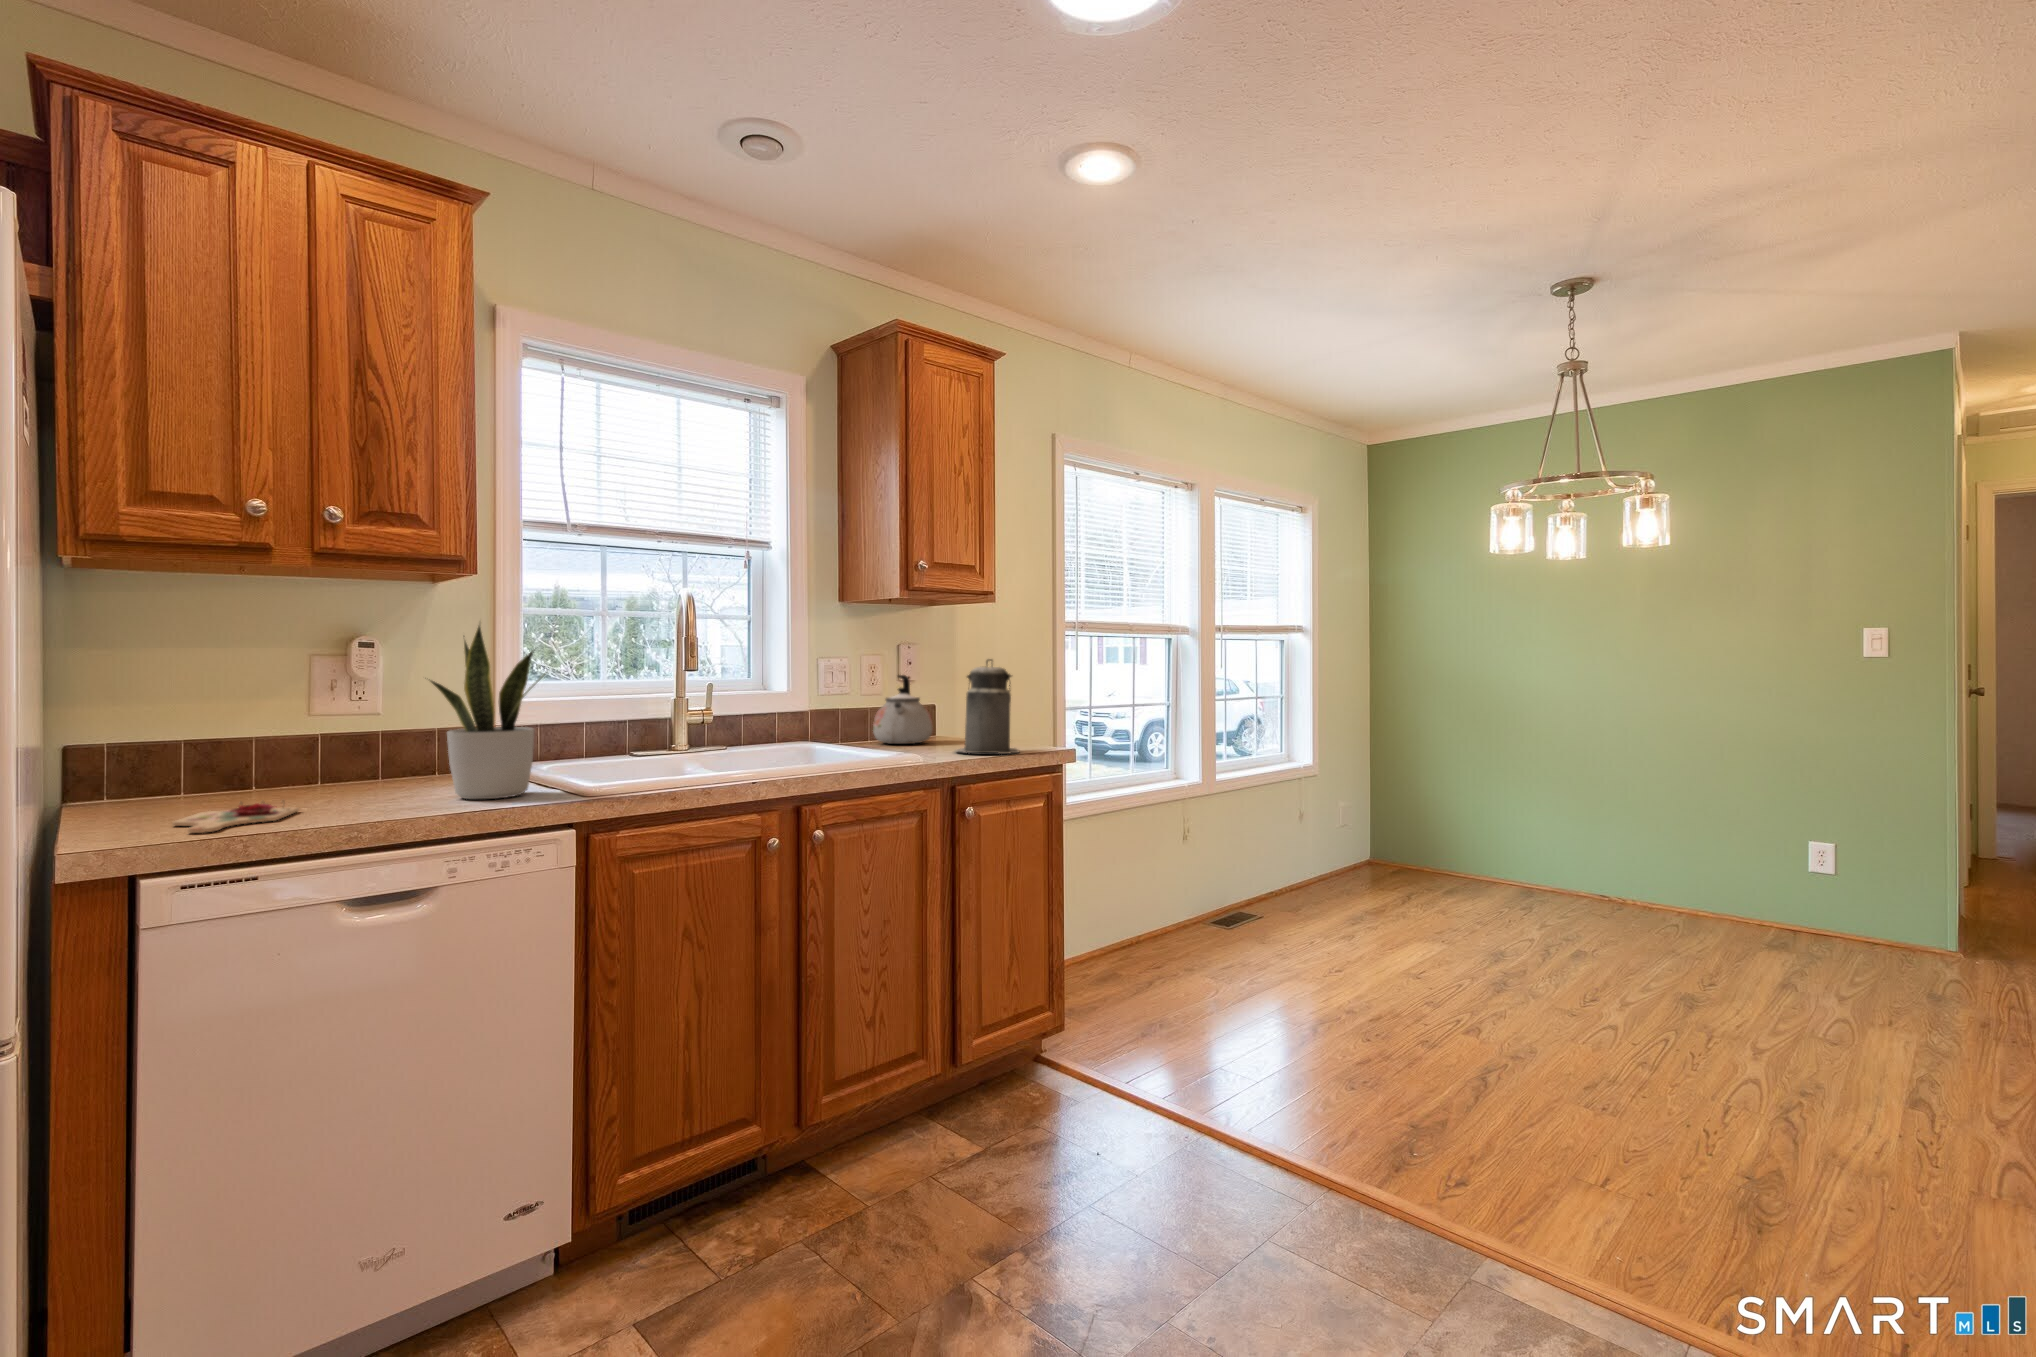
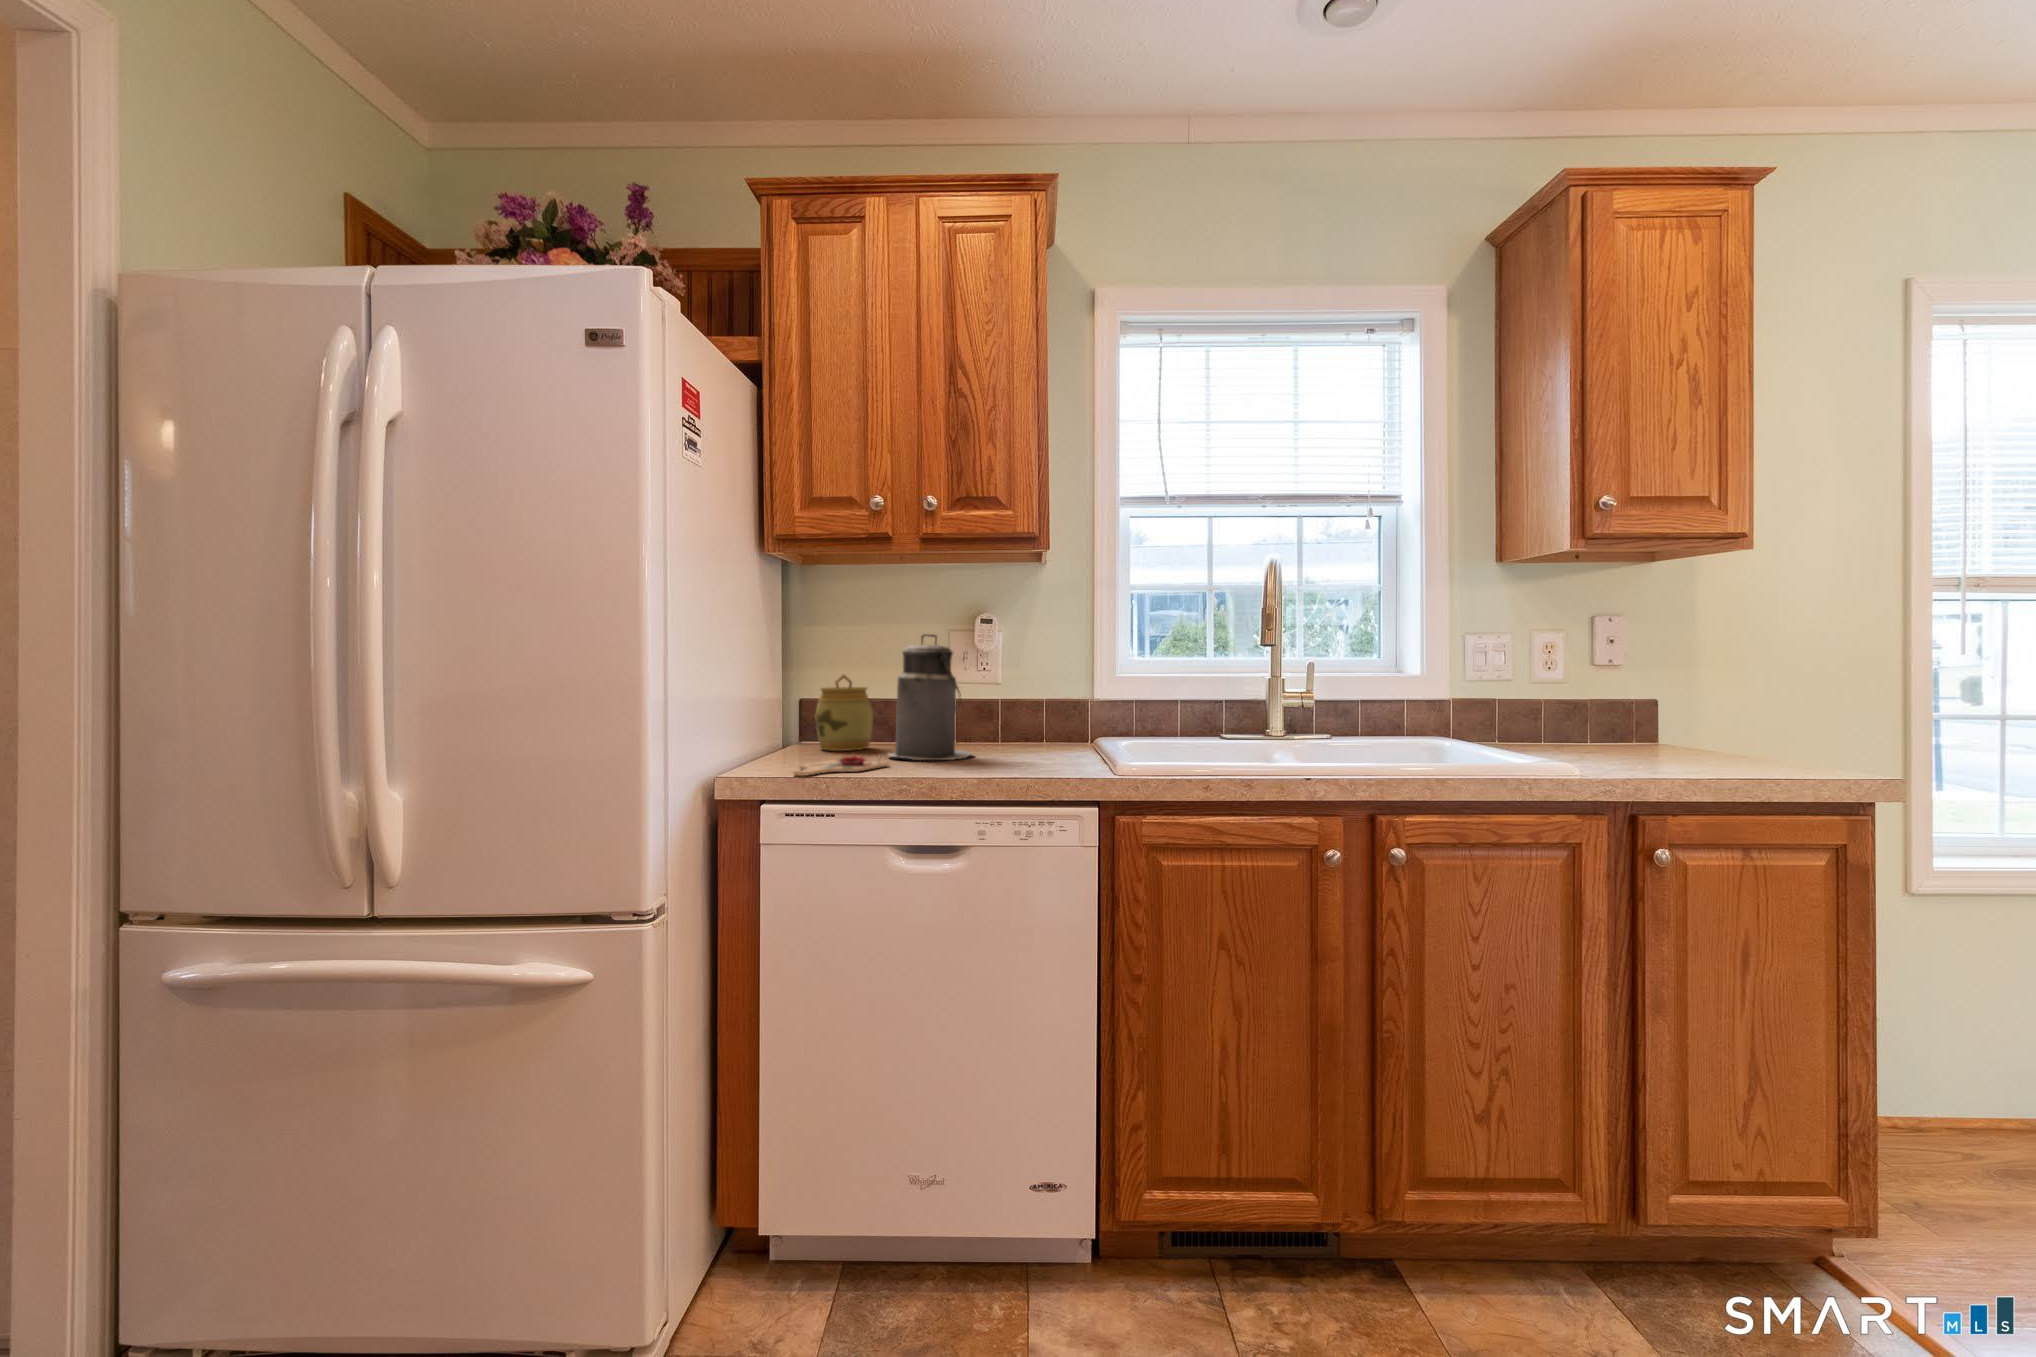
potted plant: present [430,625,544,799] -> none [990,590,1093,769]
canister: present [956,659,1019,754] -> present [888,634,972,760]
kettle: present [873,675,932,744] -> none [1544,653,1636,747]
jar: none [112,706,210,803] -> present [815,675,873,751]

